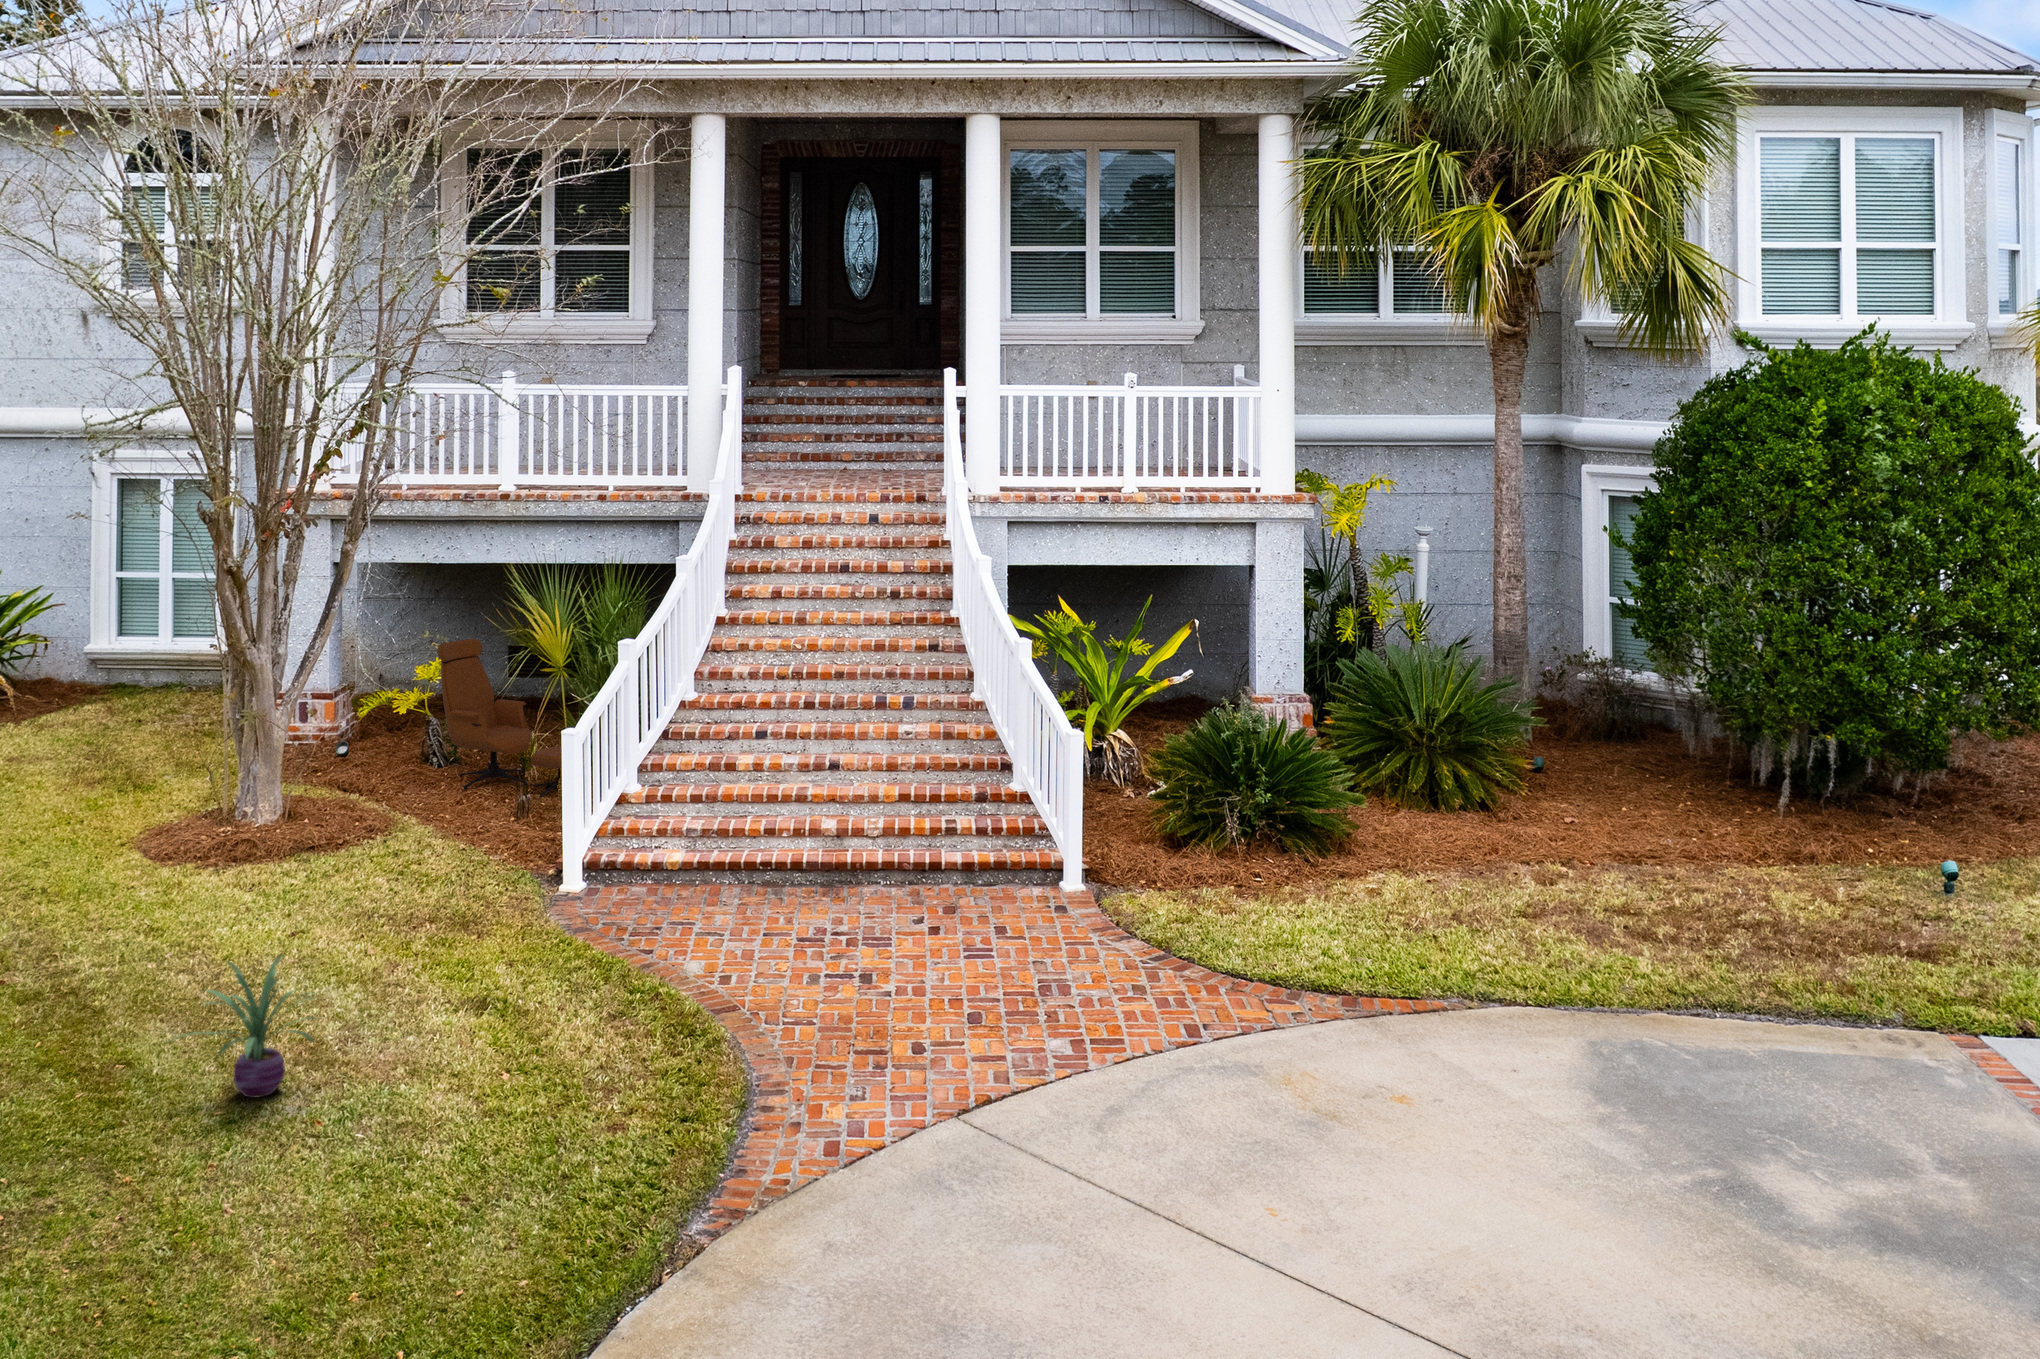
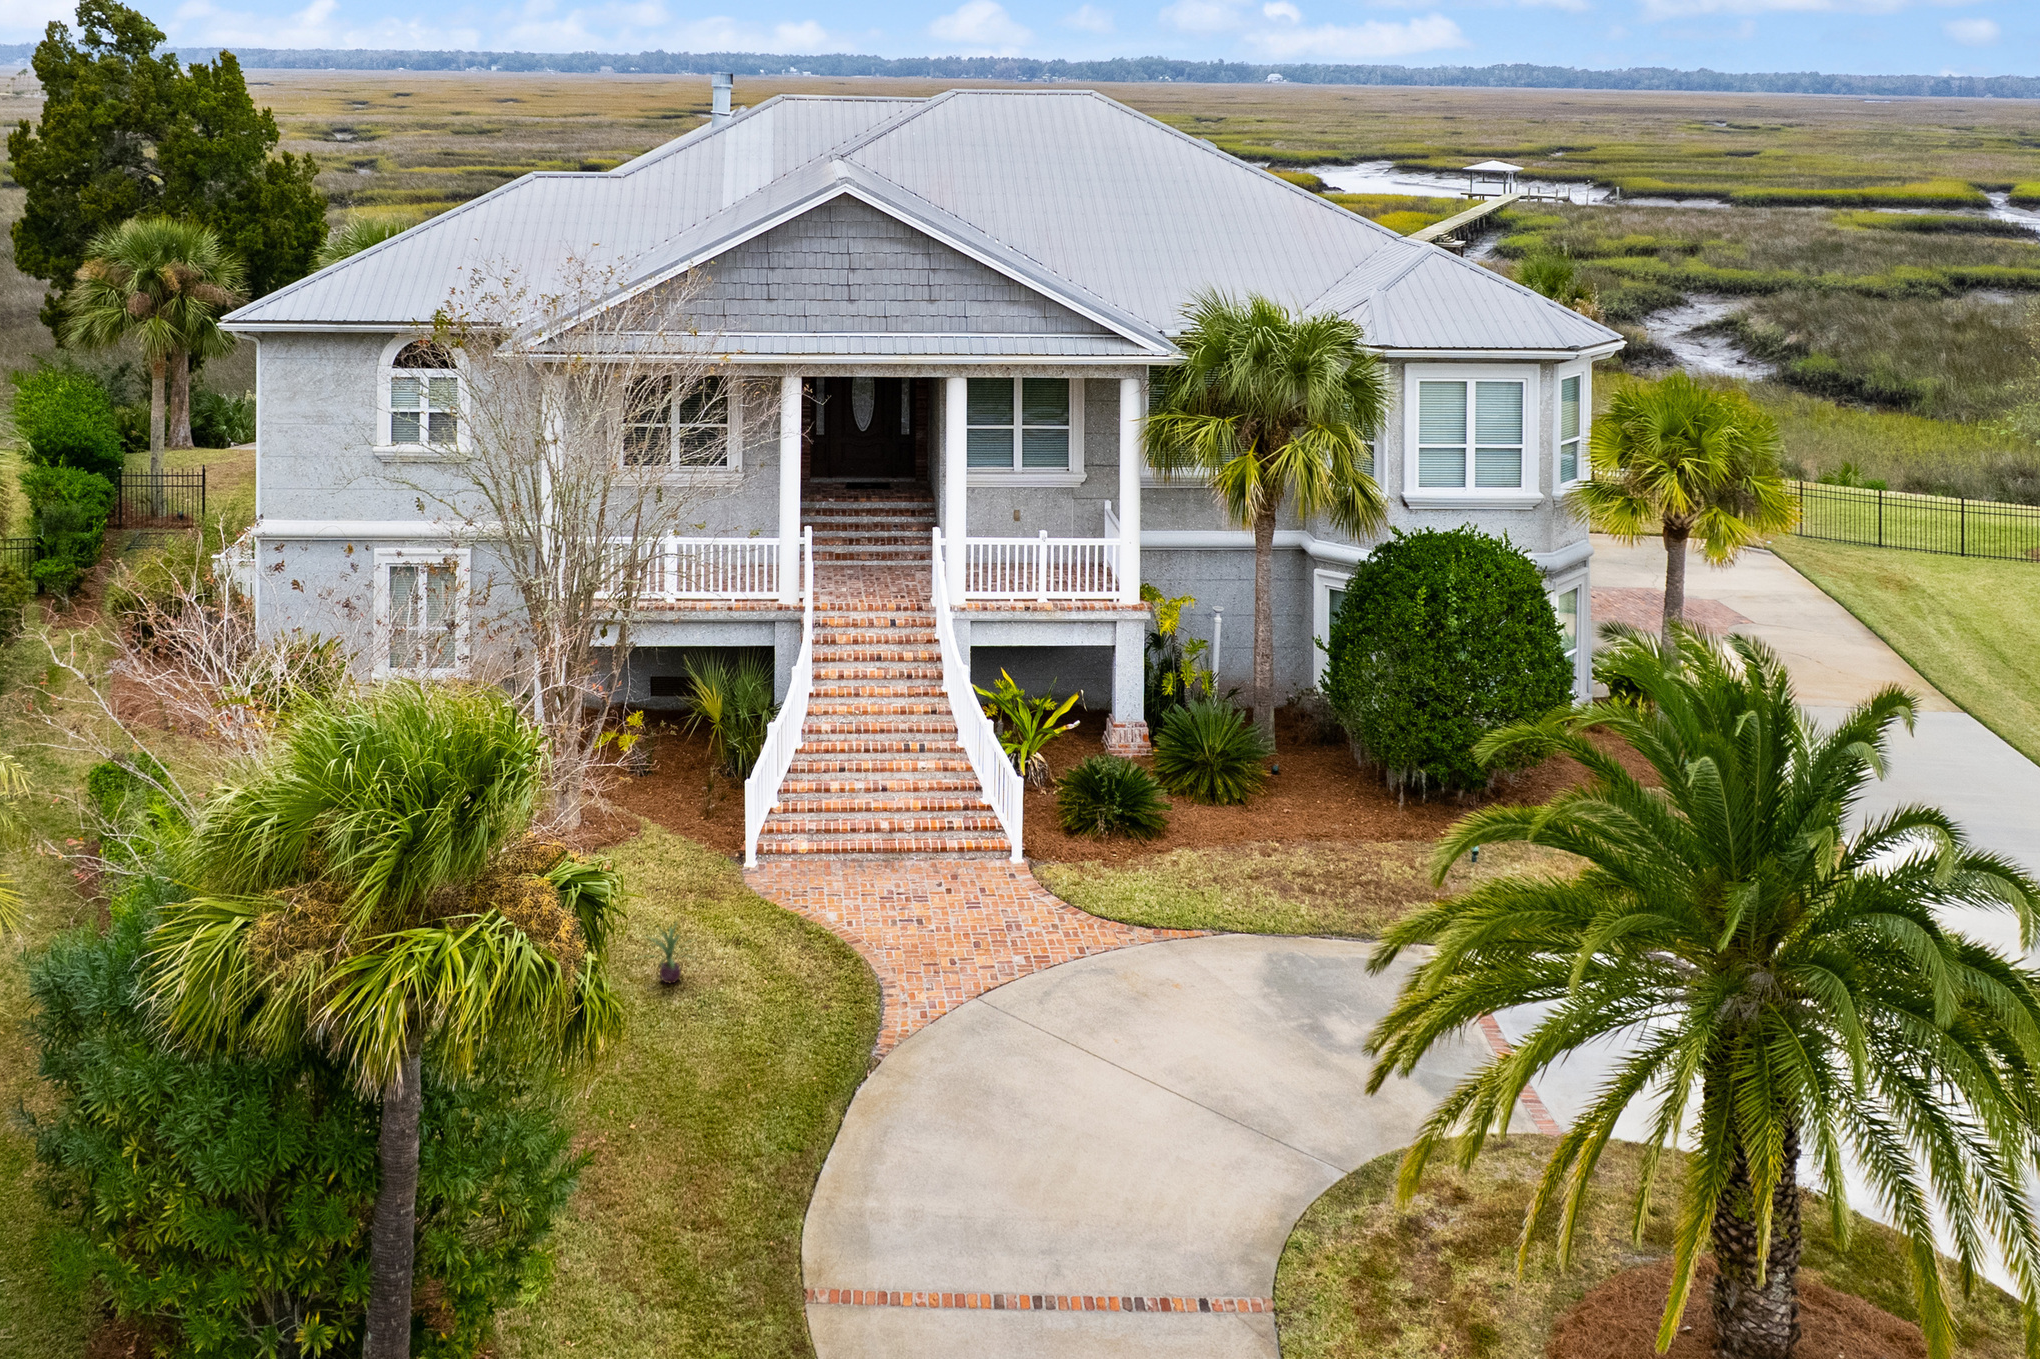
lounge chair: present [438,639,561,797] -> none [649,697,738,793]

